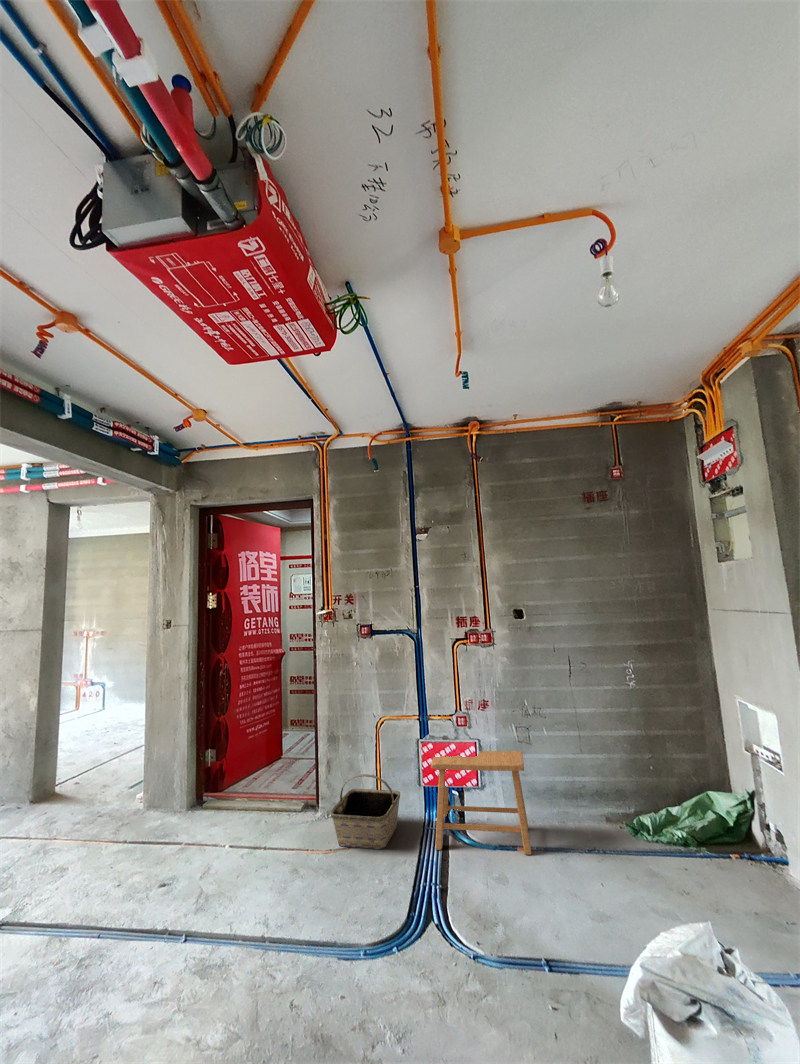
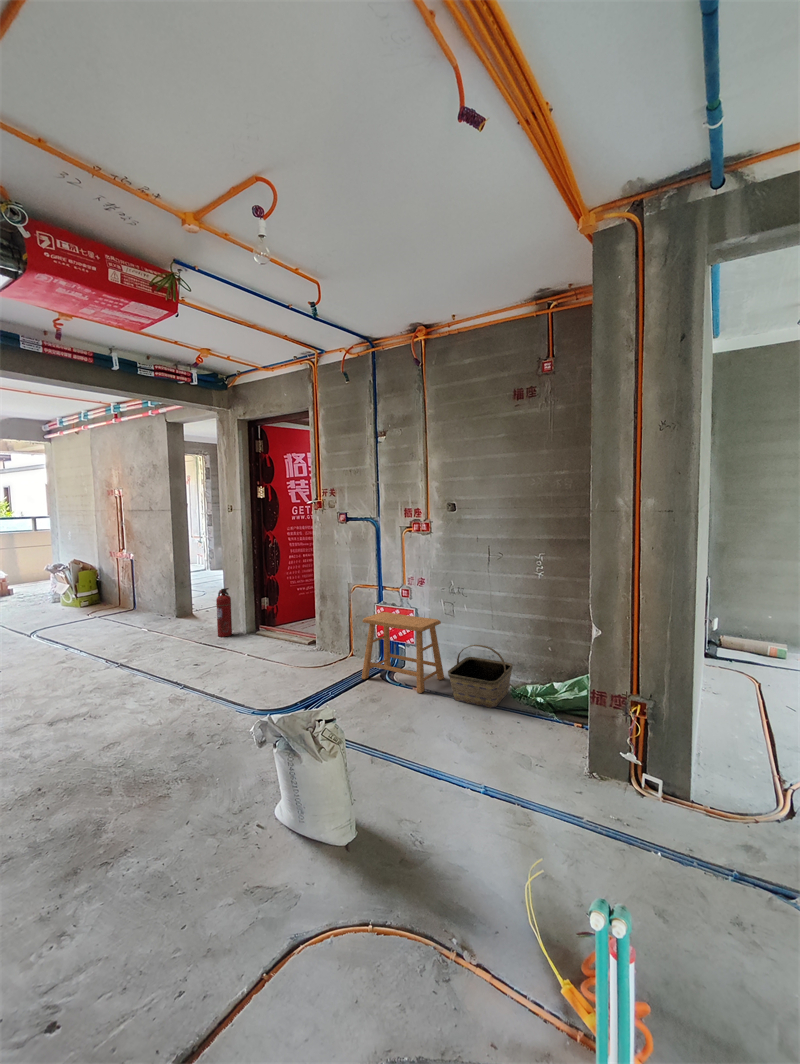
fire extinguisher: none [143,743,168,823] -> present [216,588,232,637]
basket: present [331,774,400,849] -> present [448,645,513,708]

